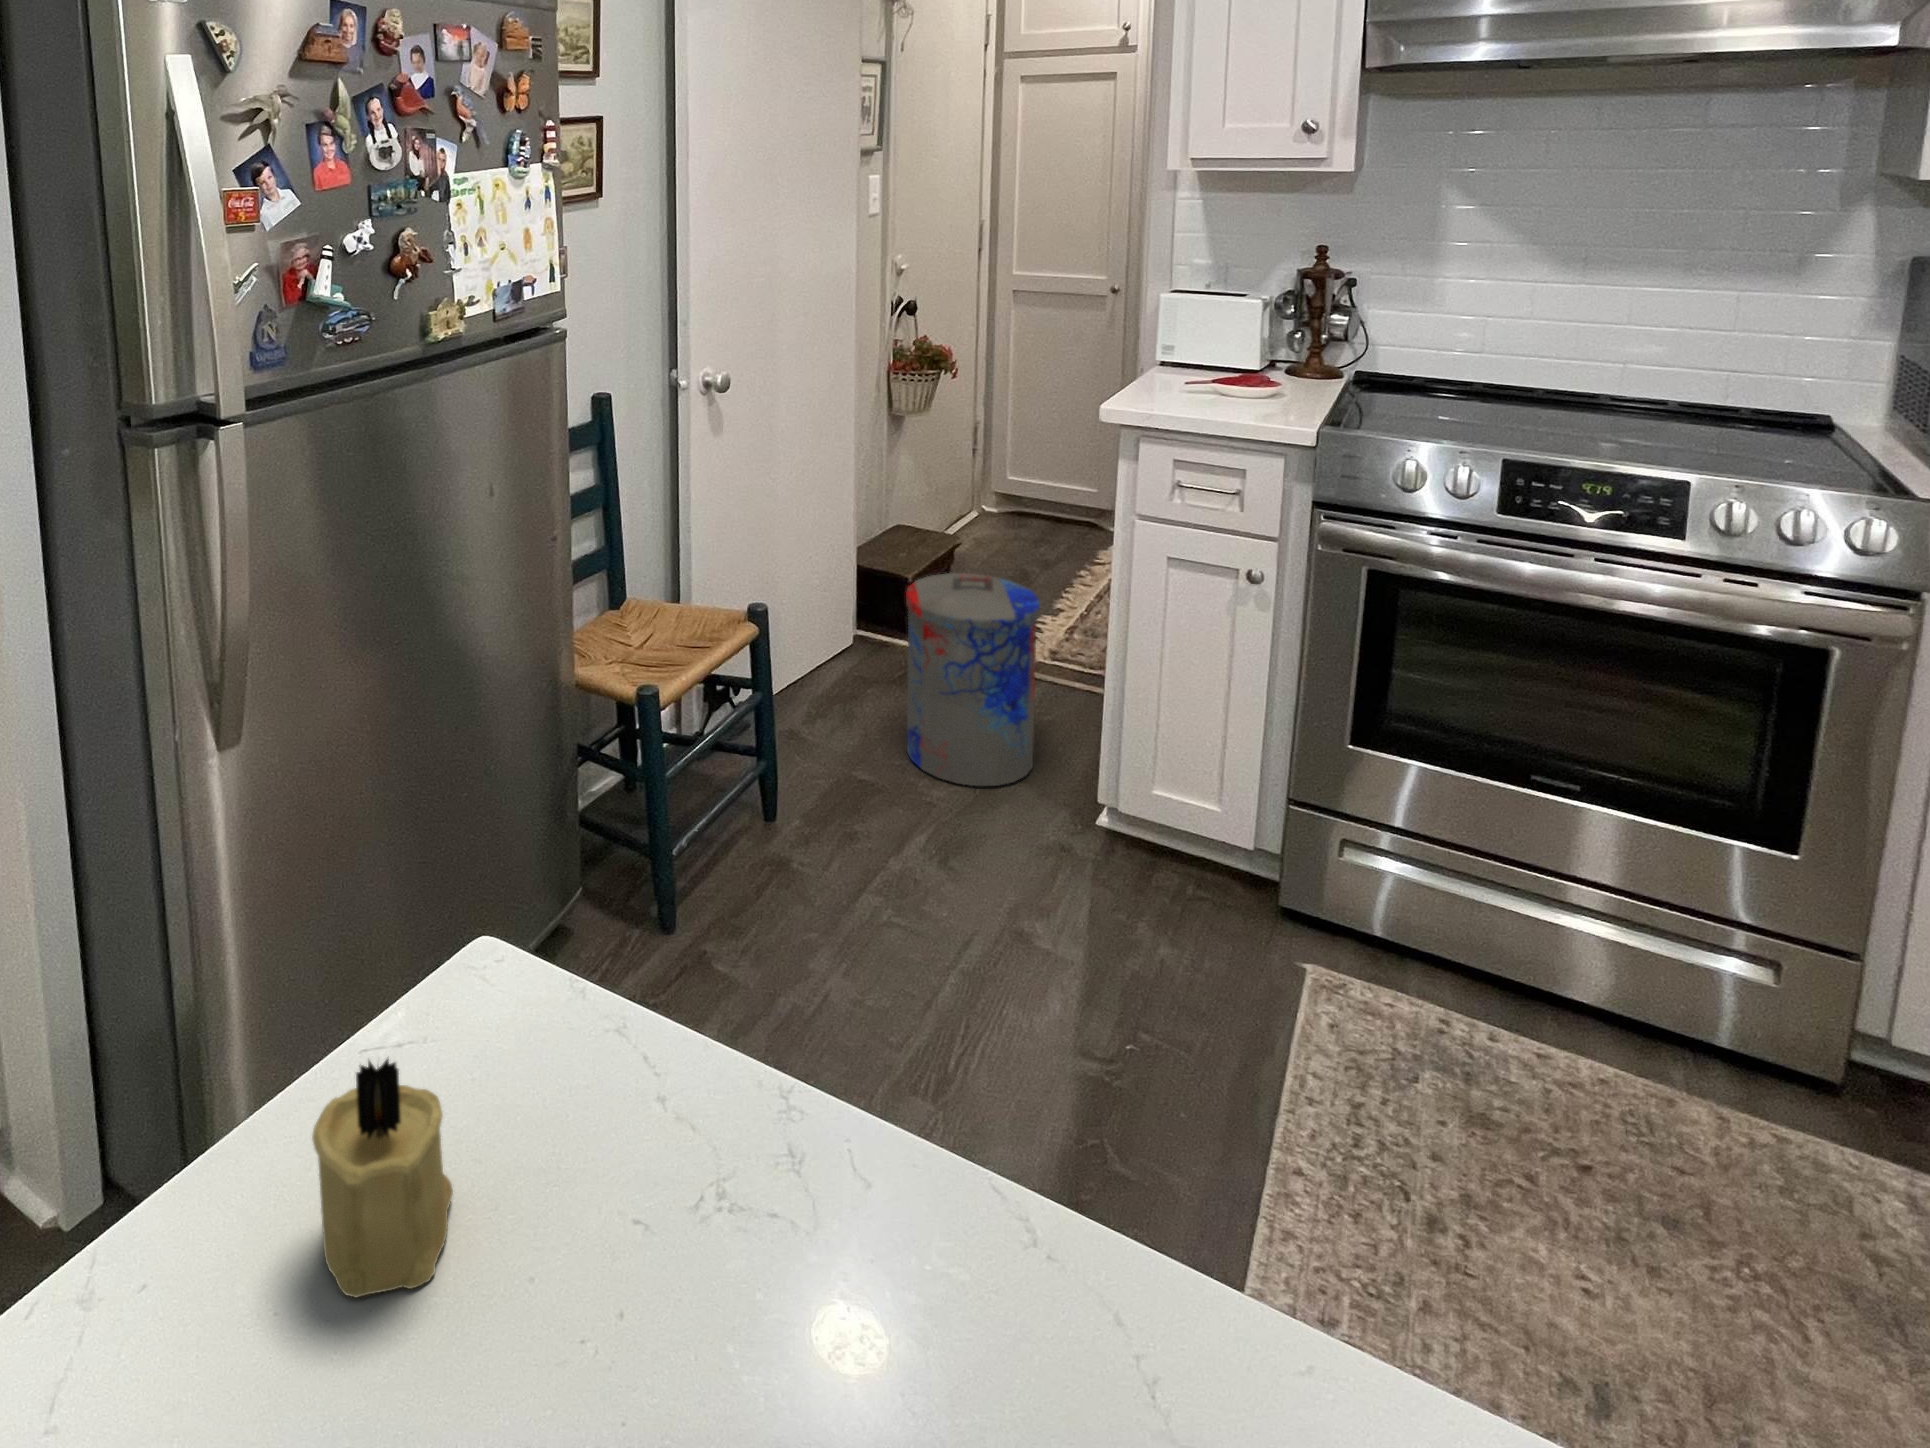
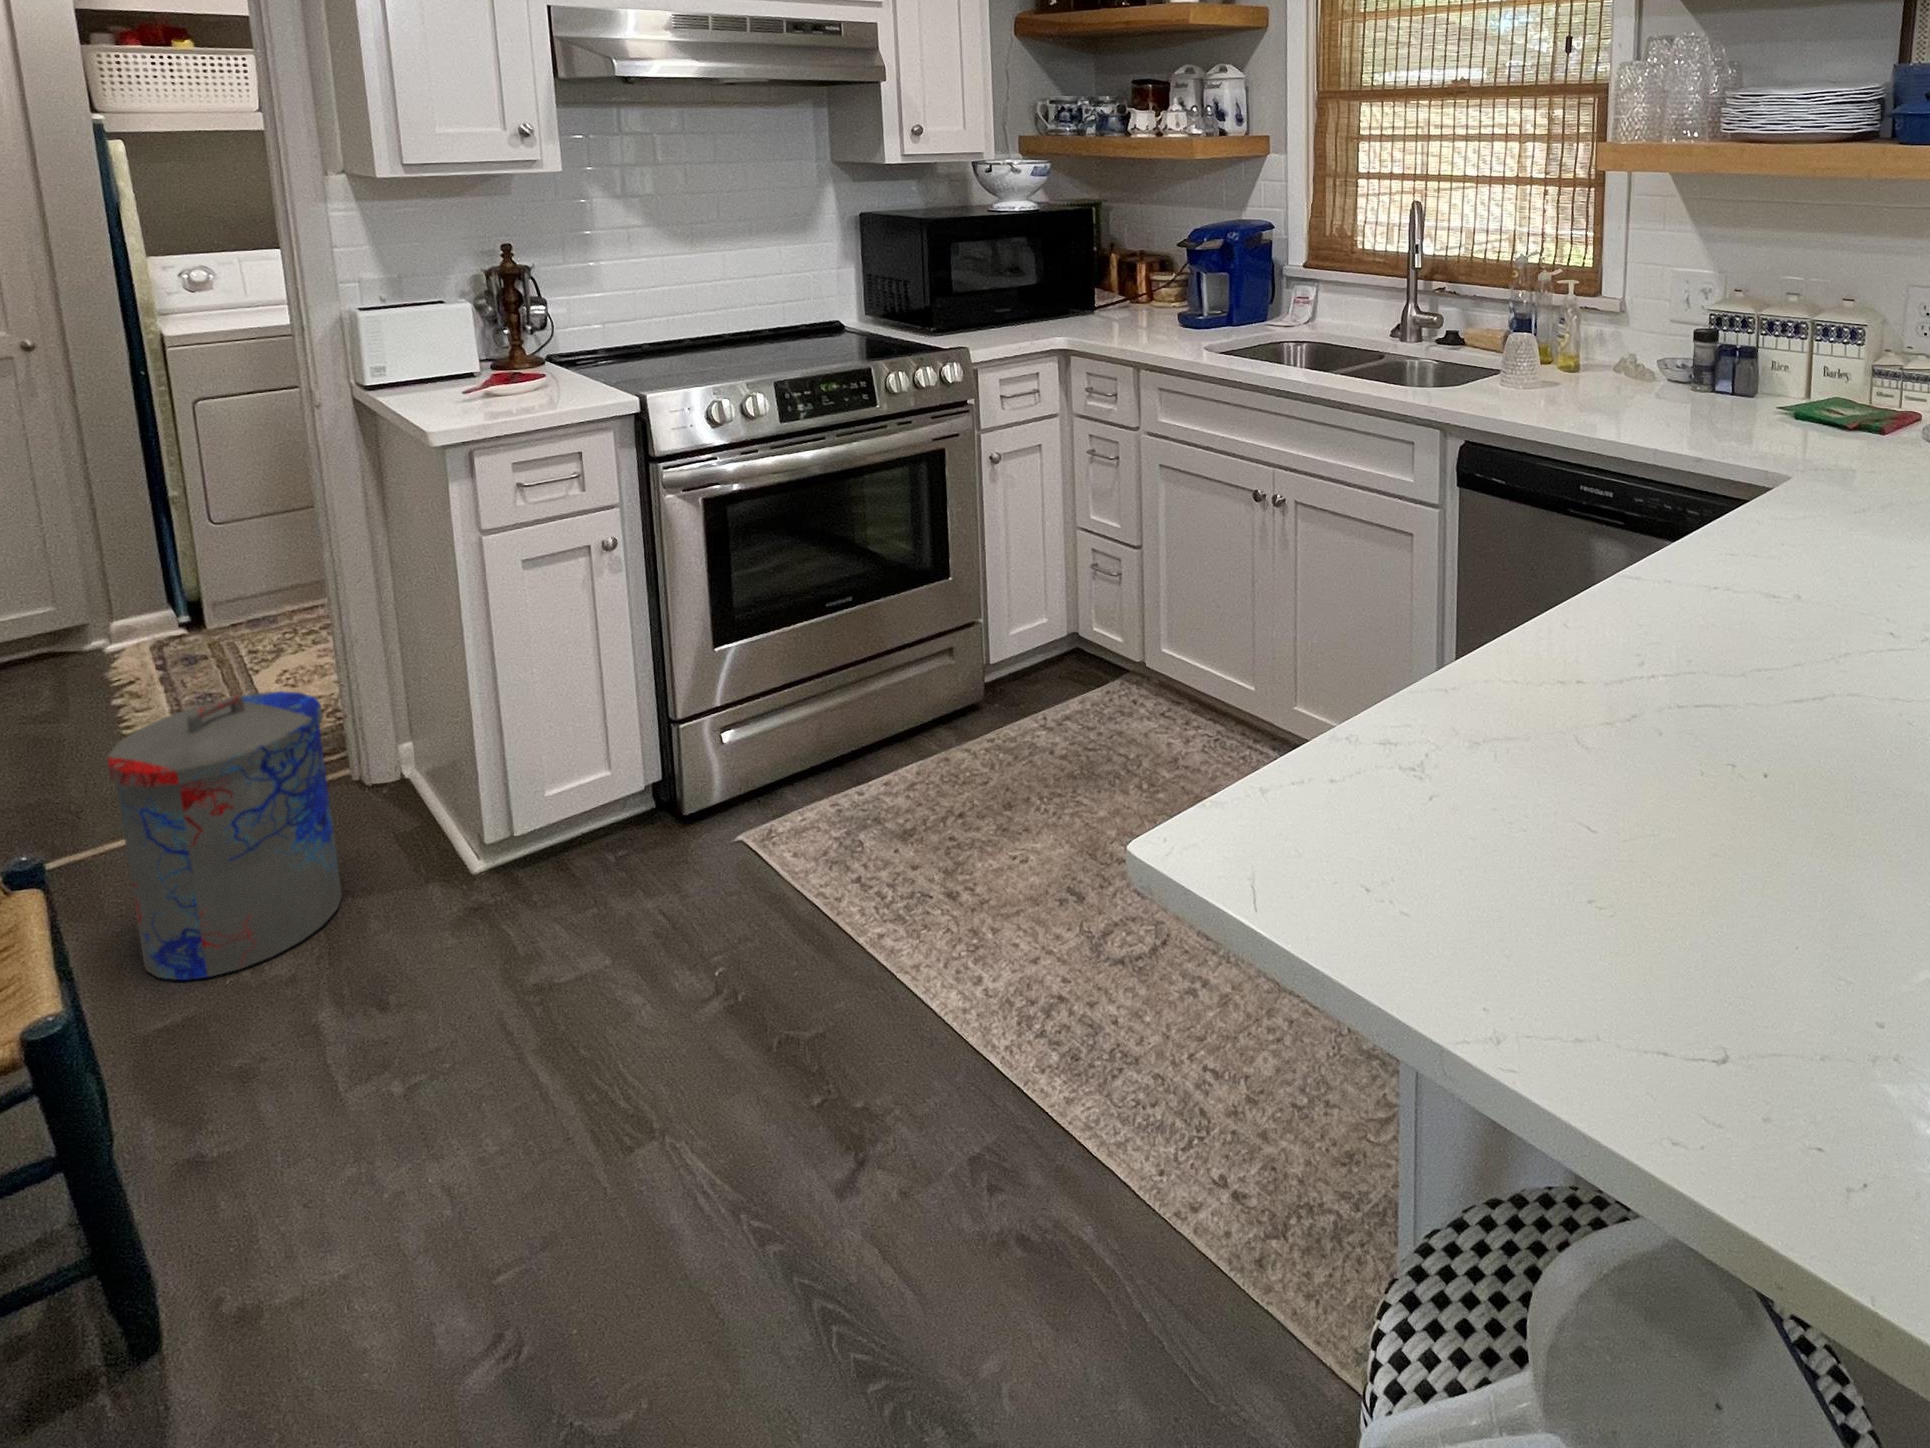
candle: present [312,1059,453,1297] -> none [1431,750,1541,911]

